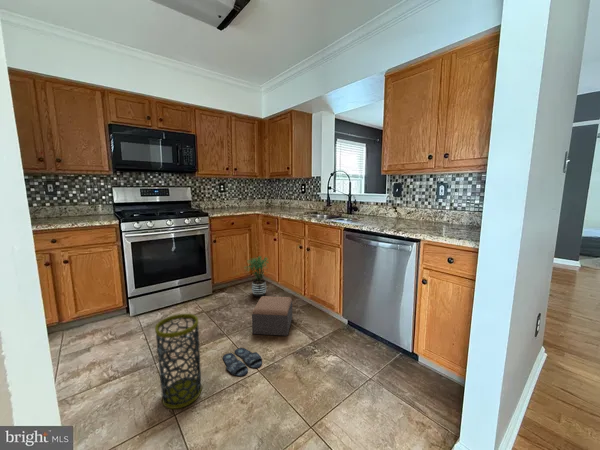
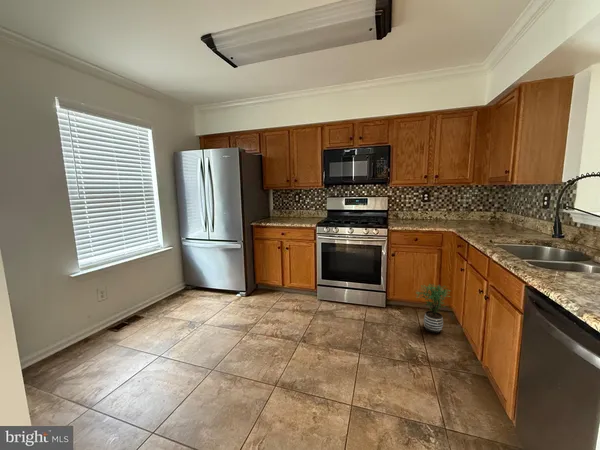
footstool: present [252,296,292,336] -> none [383,333,446,394]
trash can: present [155,314,202,409] -> none [275,312,307,388]
slippers: present [223,348,262,376] -> none [331,369,367,402]

